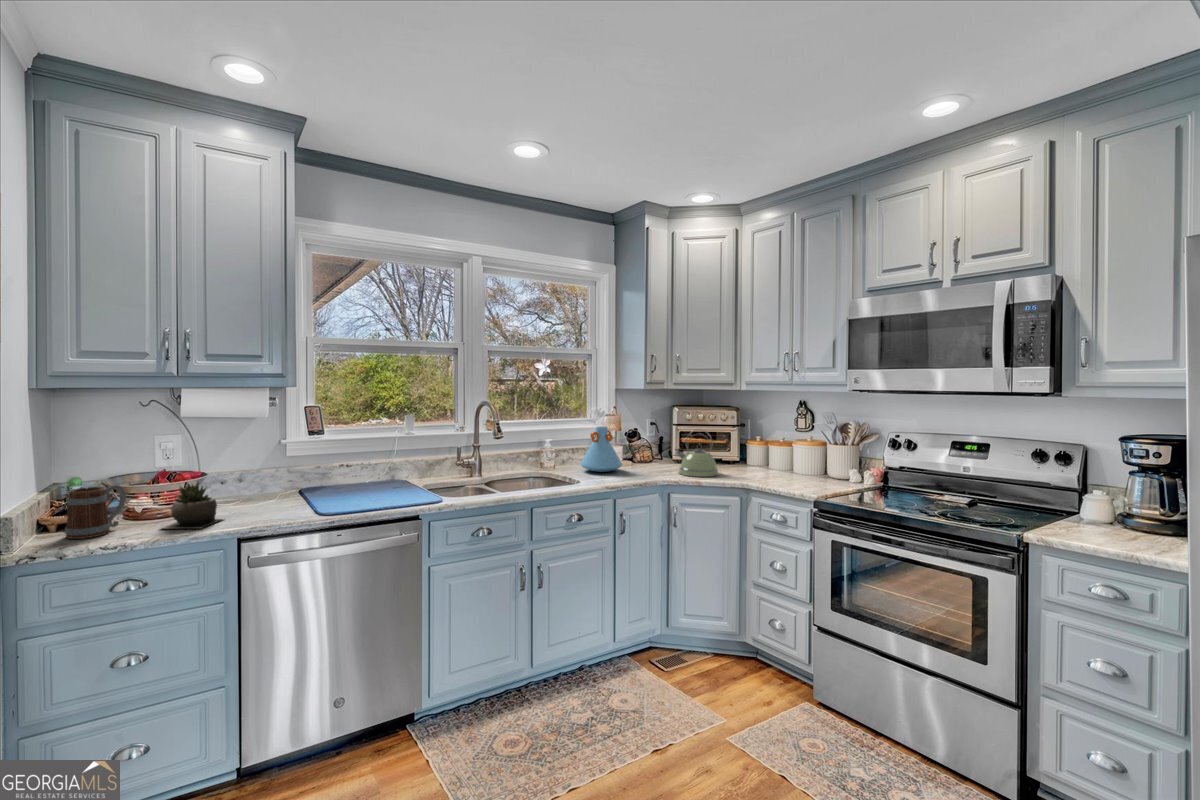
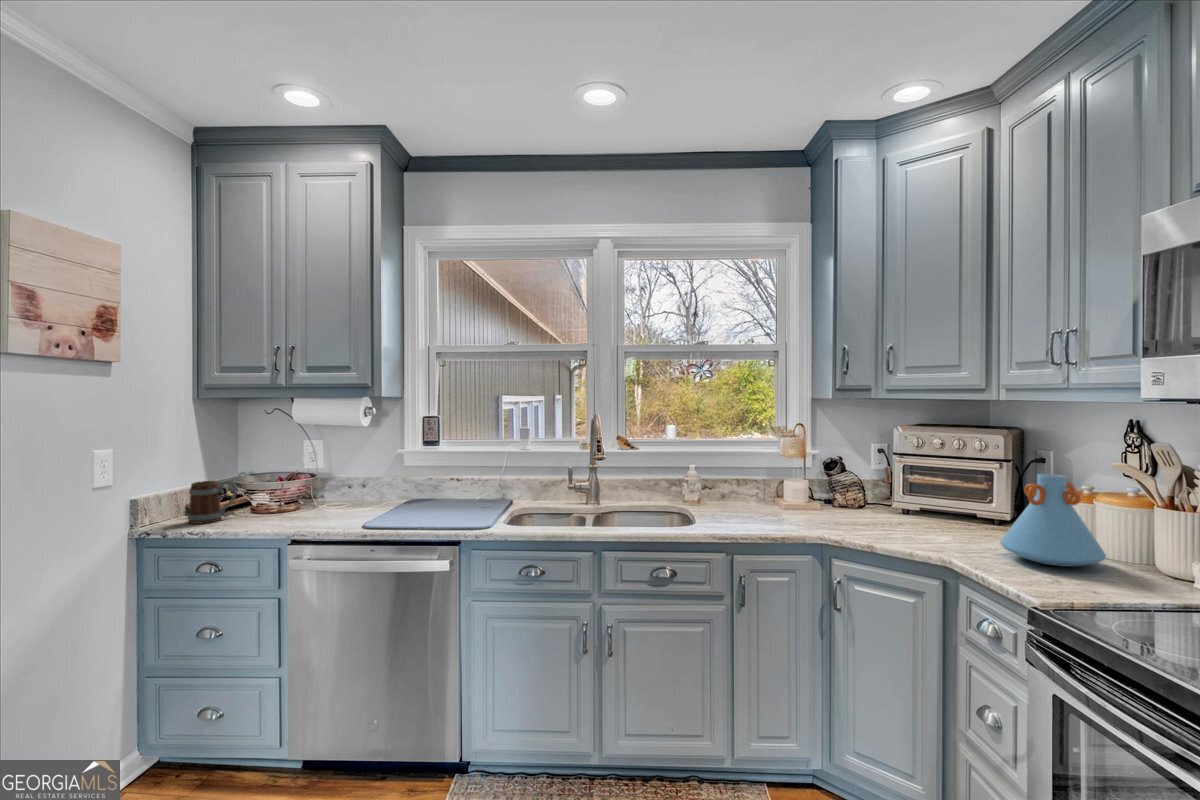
vase: present [580,426,622,472] -> present [1000,474,1106,567]
kettle: present [675,429,718,477] -> none [866,462,941,544]
succulent plant: present [162,482,223,529] -> none [243,483,299,527]

